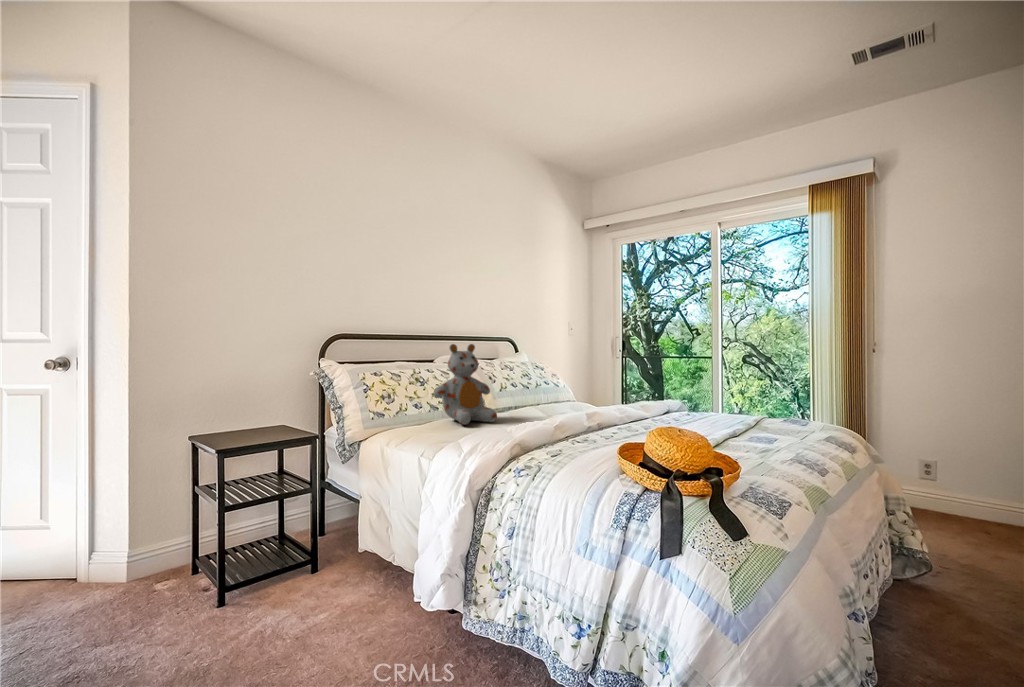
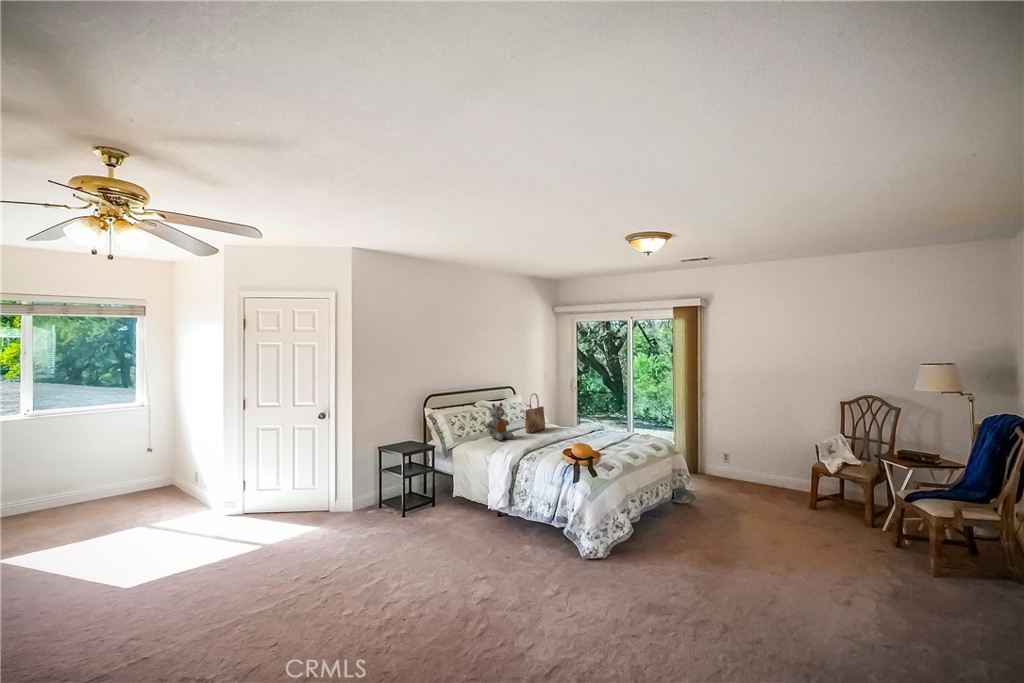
tote bag: none [526,333,568,412] -> present [525,393,545,433]

